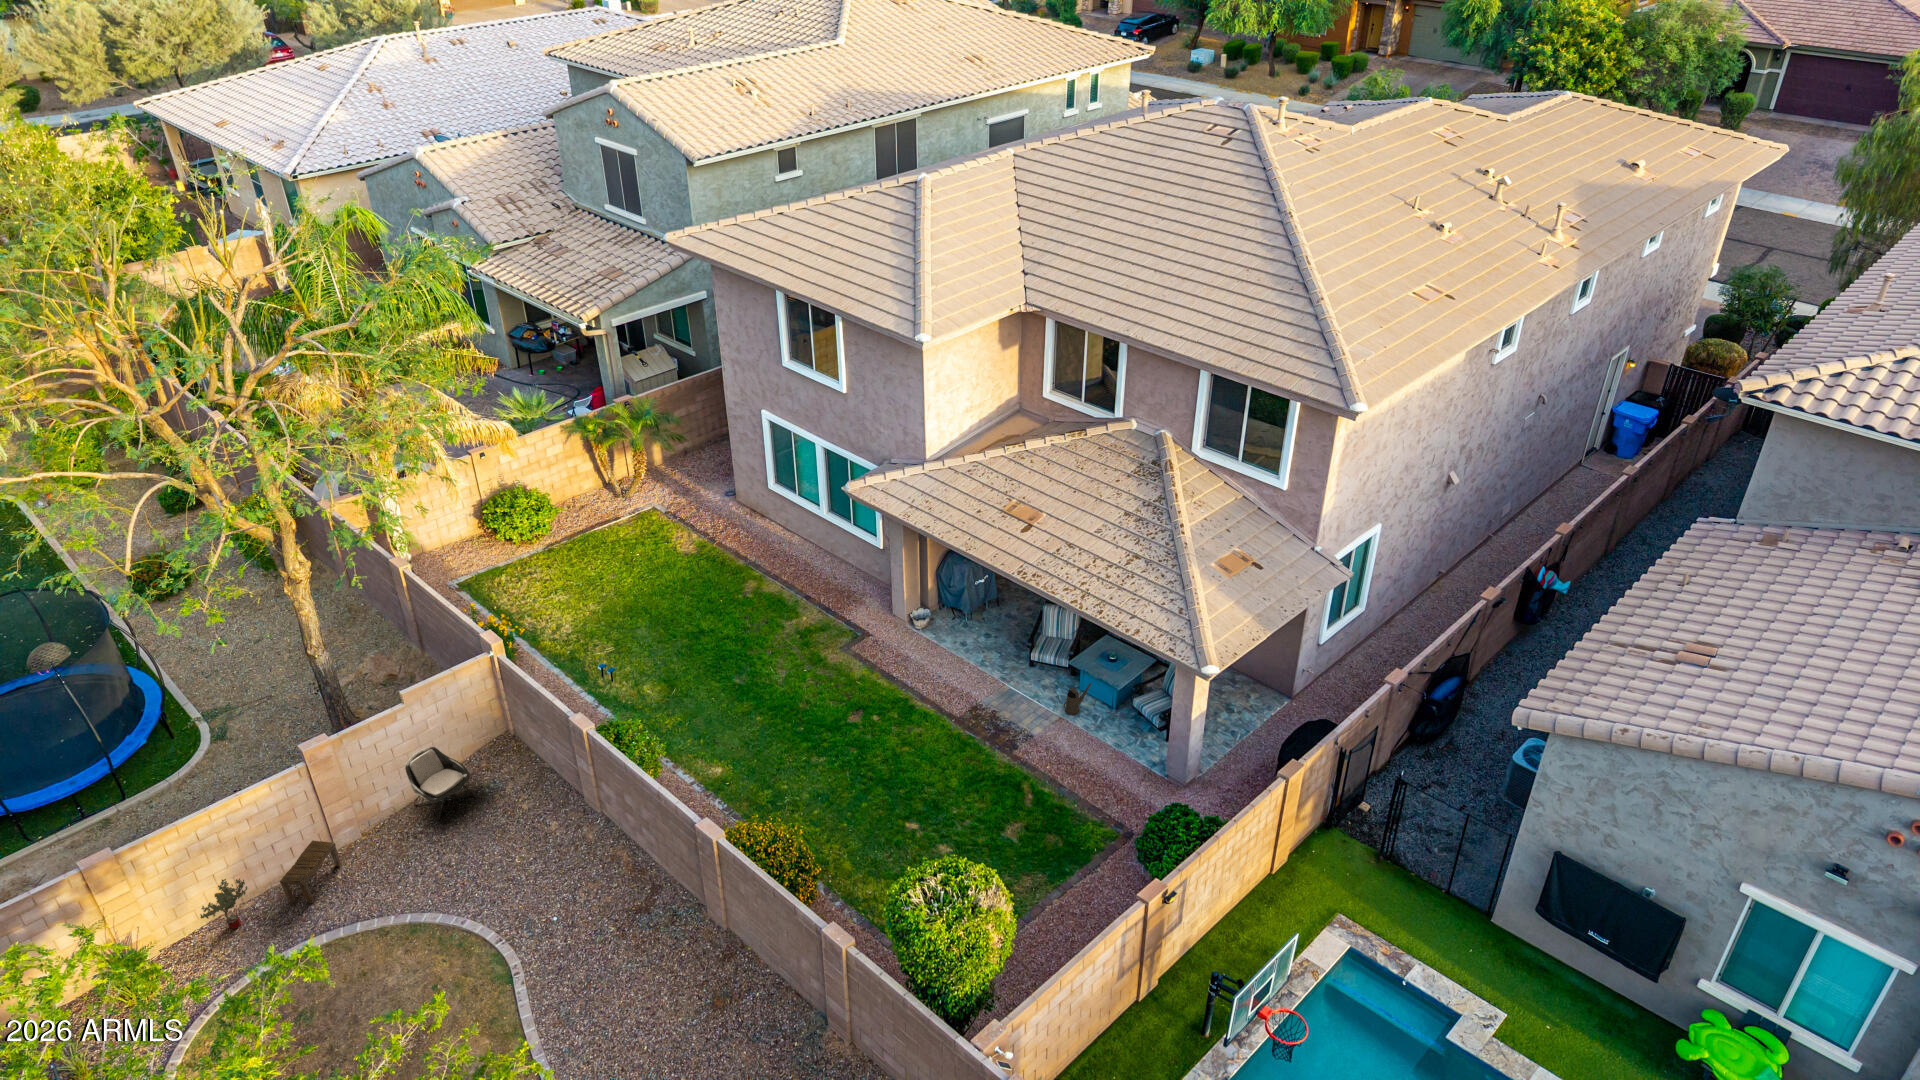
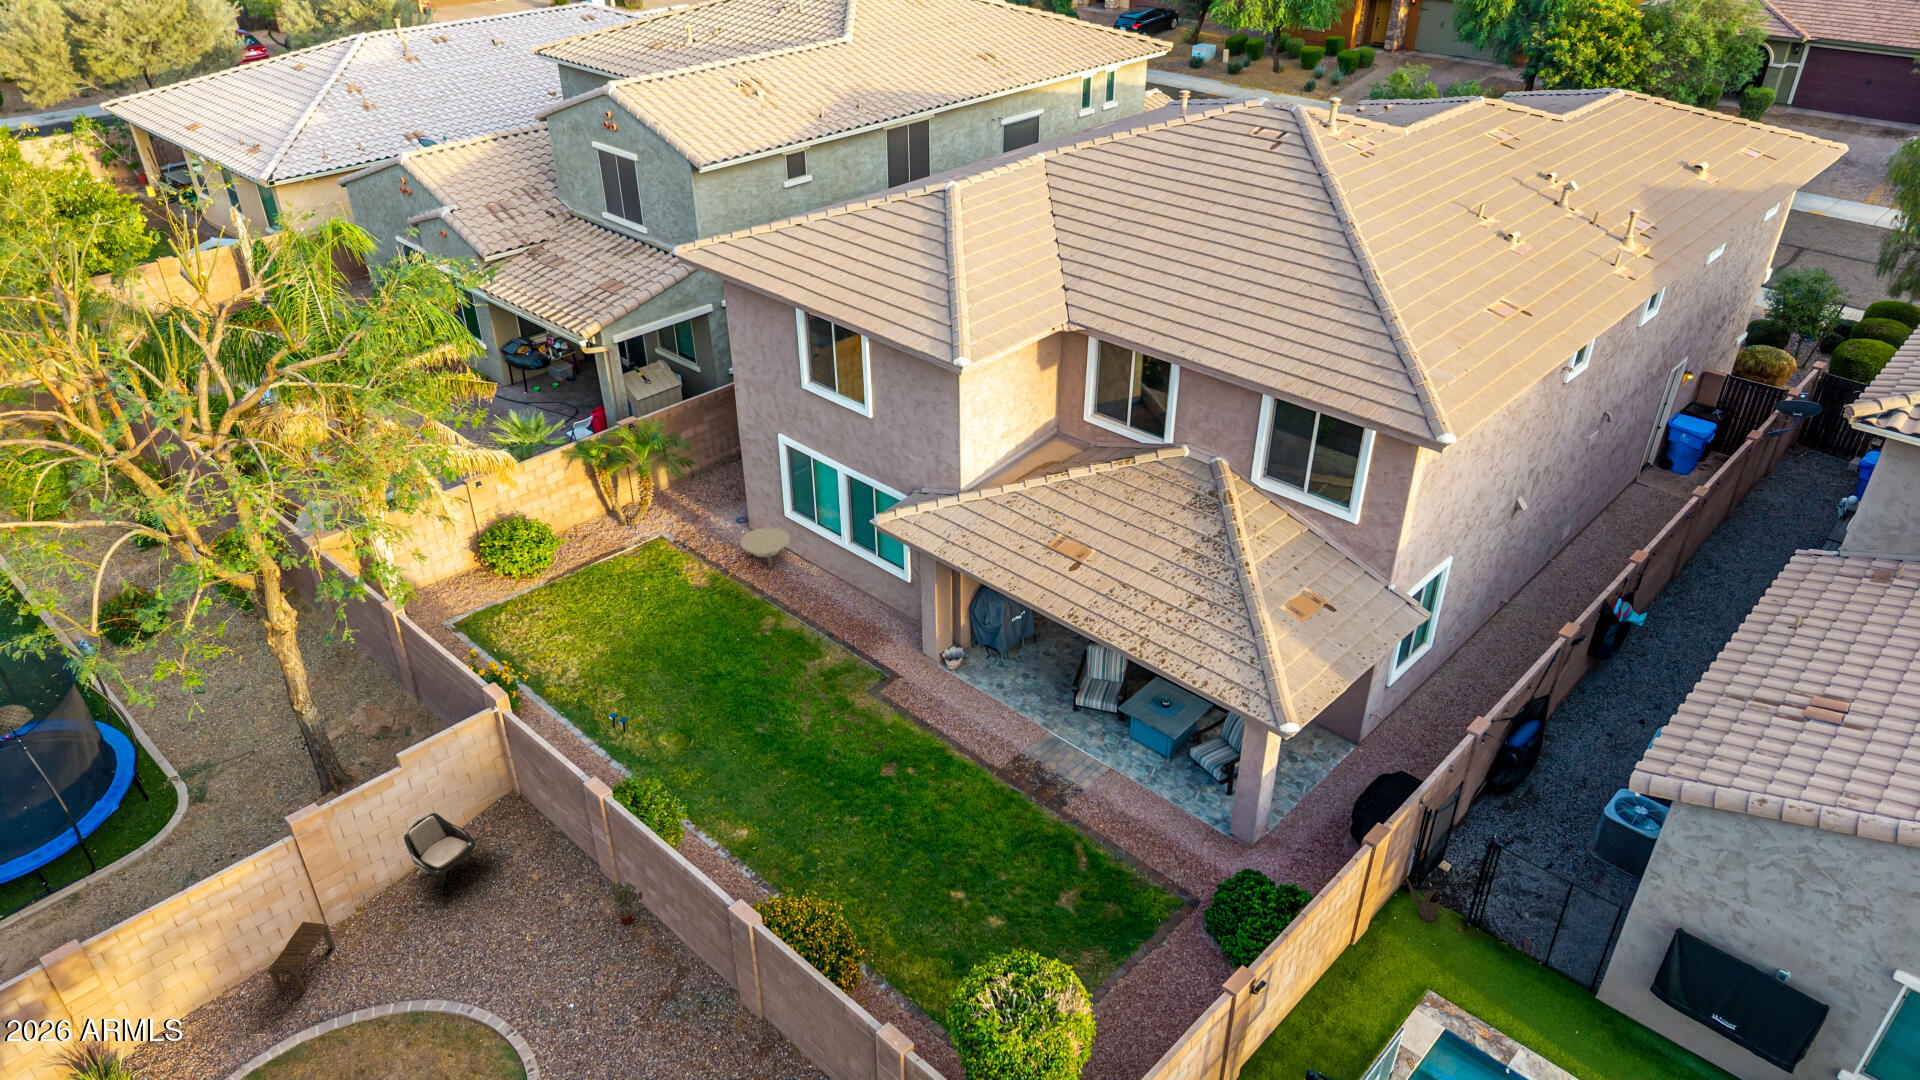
round table: none [727,499,773,537] -> present [740,528,790,568]
watering can: present [1063,683,1091,715] -> present [1406,879,1444,922]
potted tree: present [200,879,247,929] -> present [611,881,643,924]

